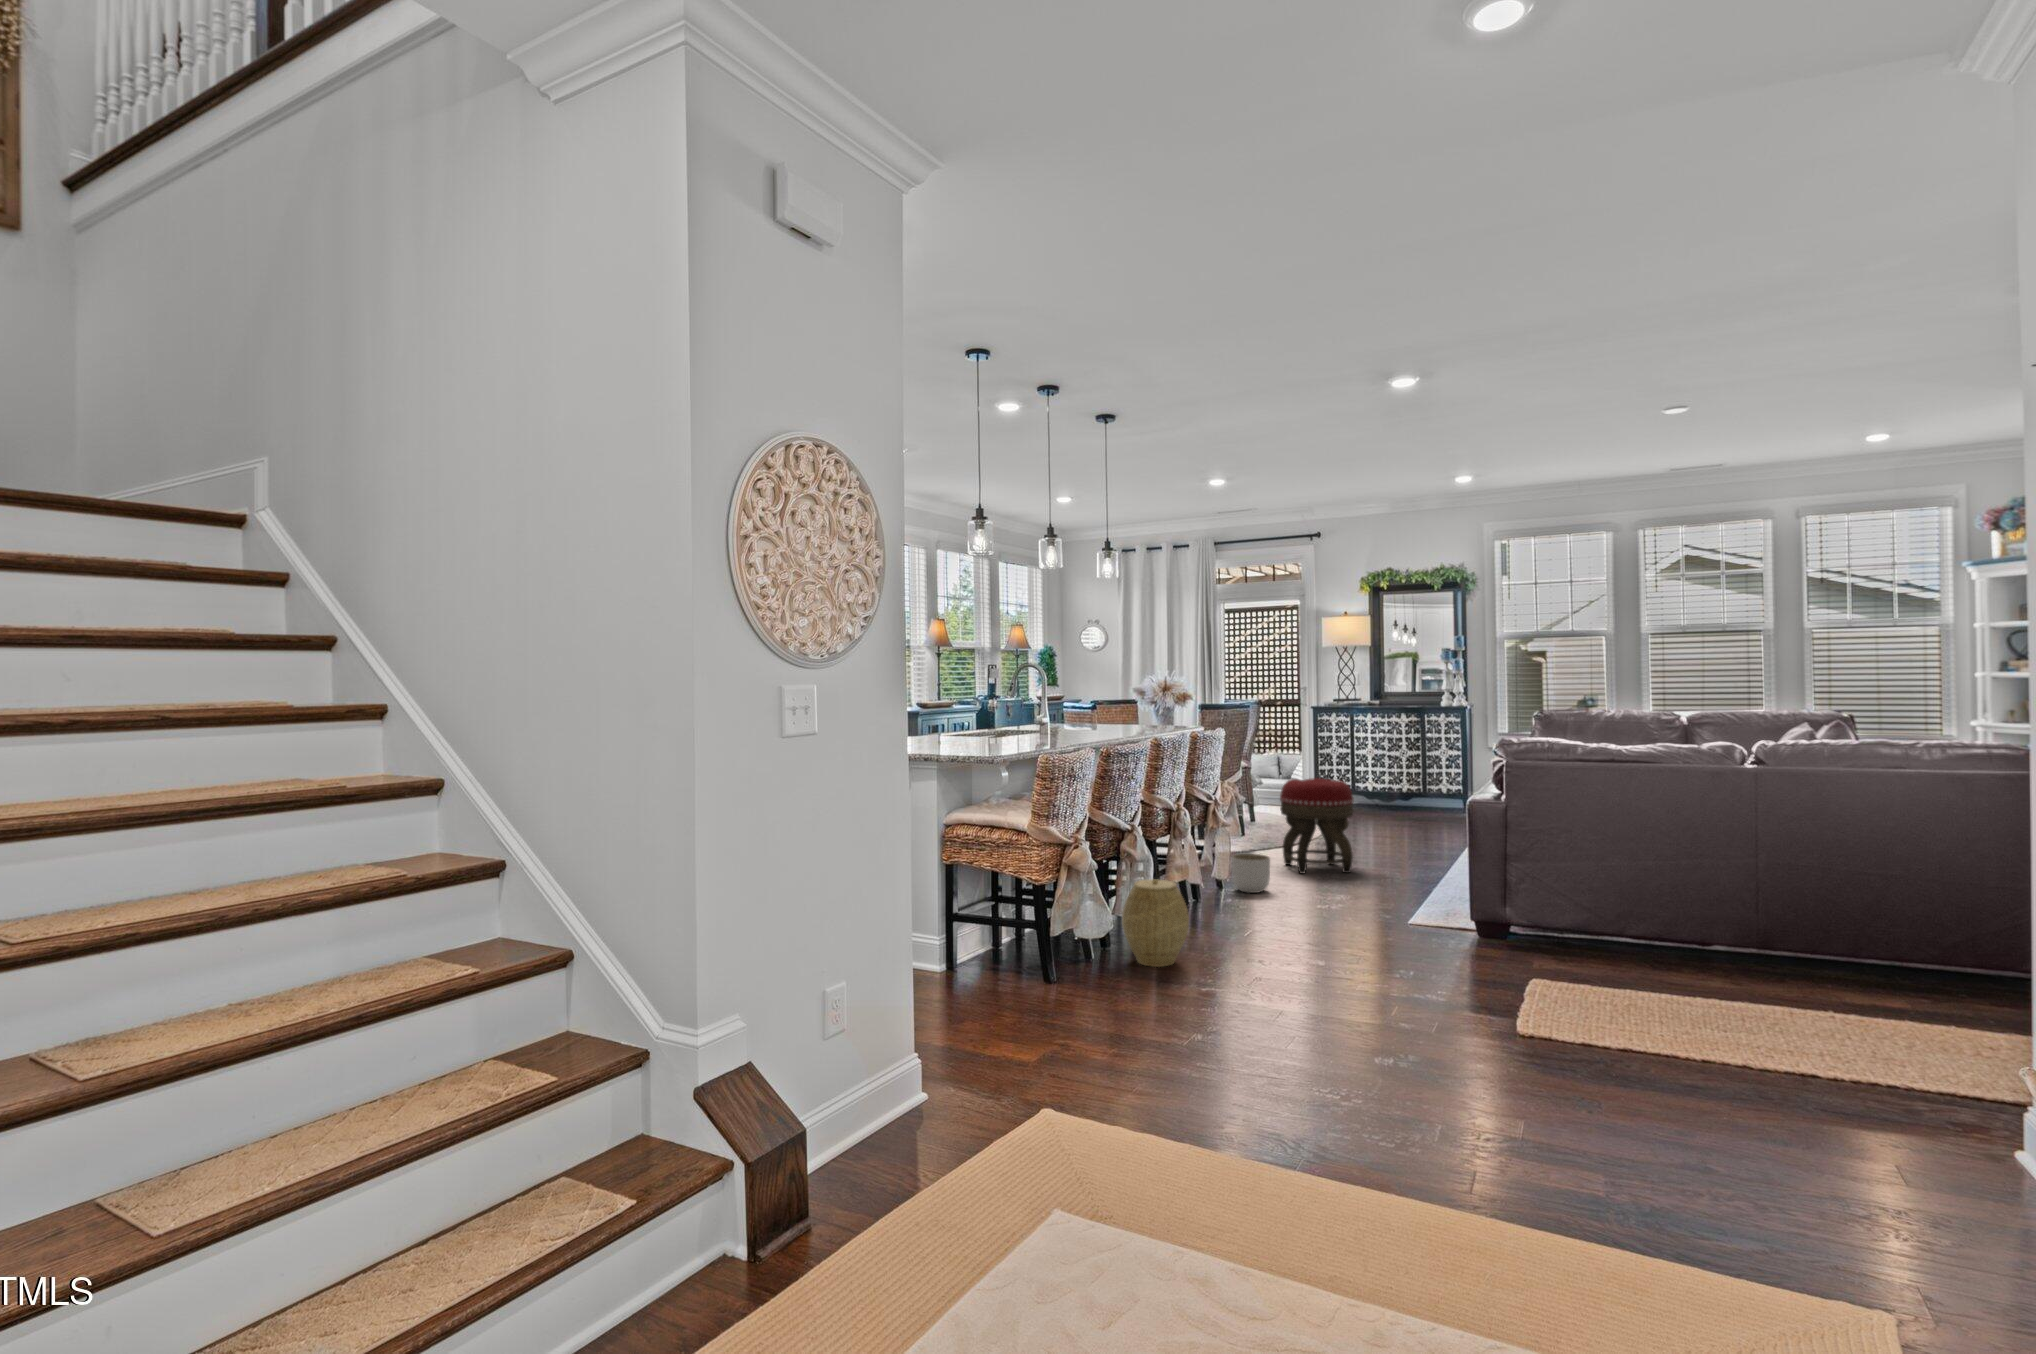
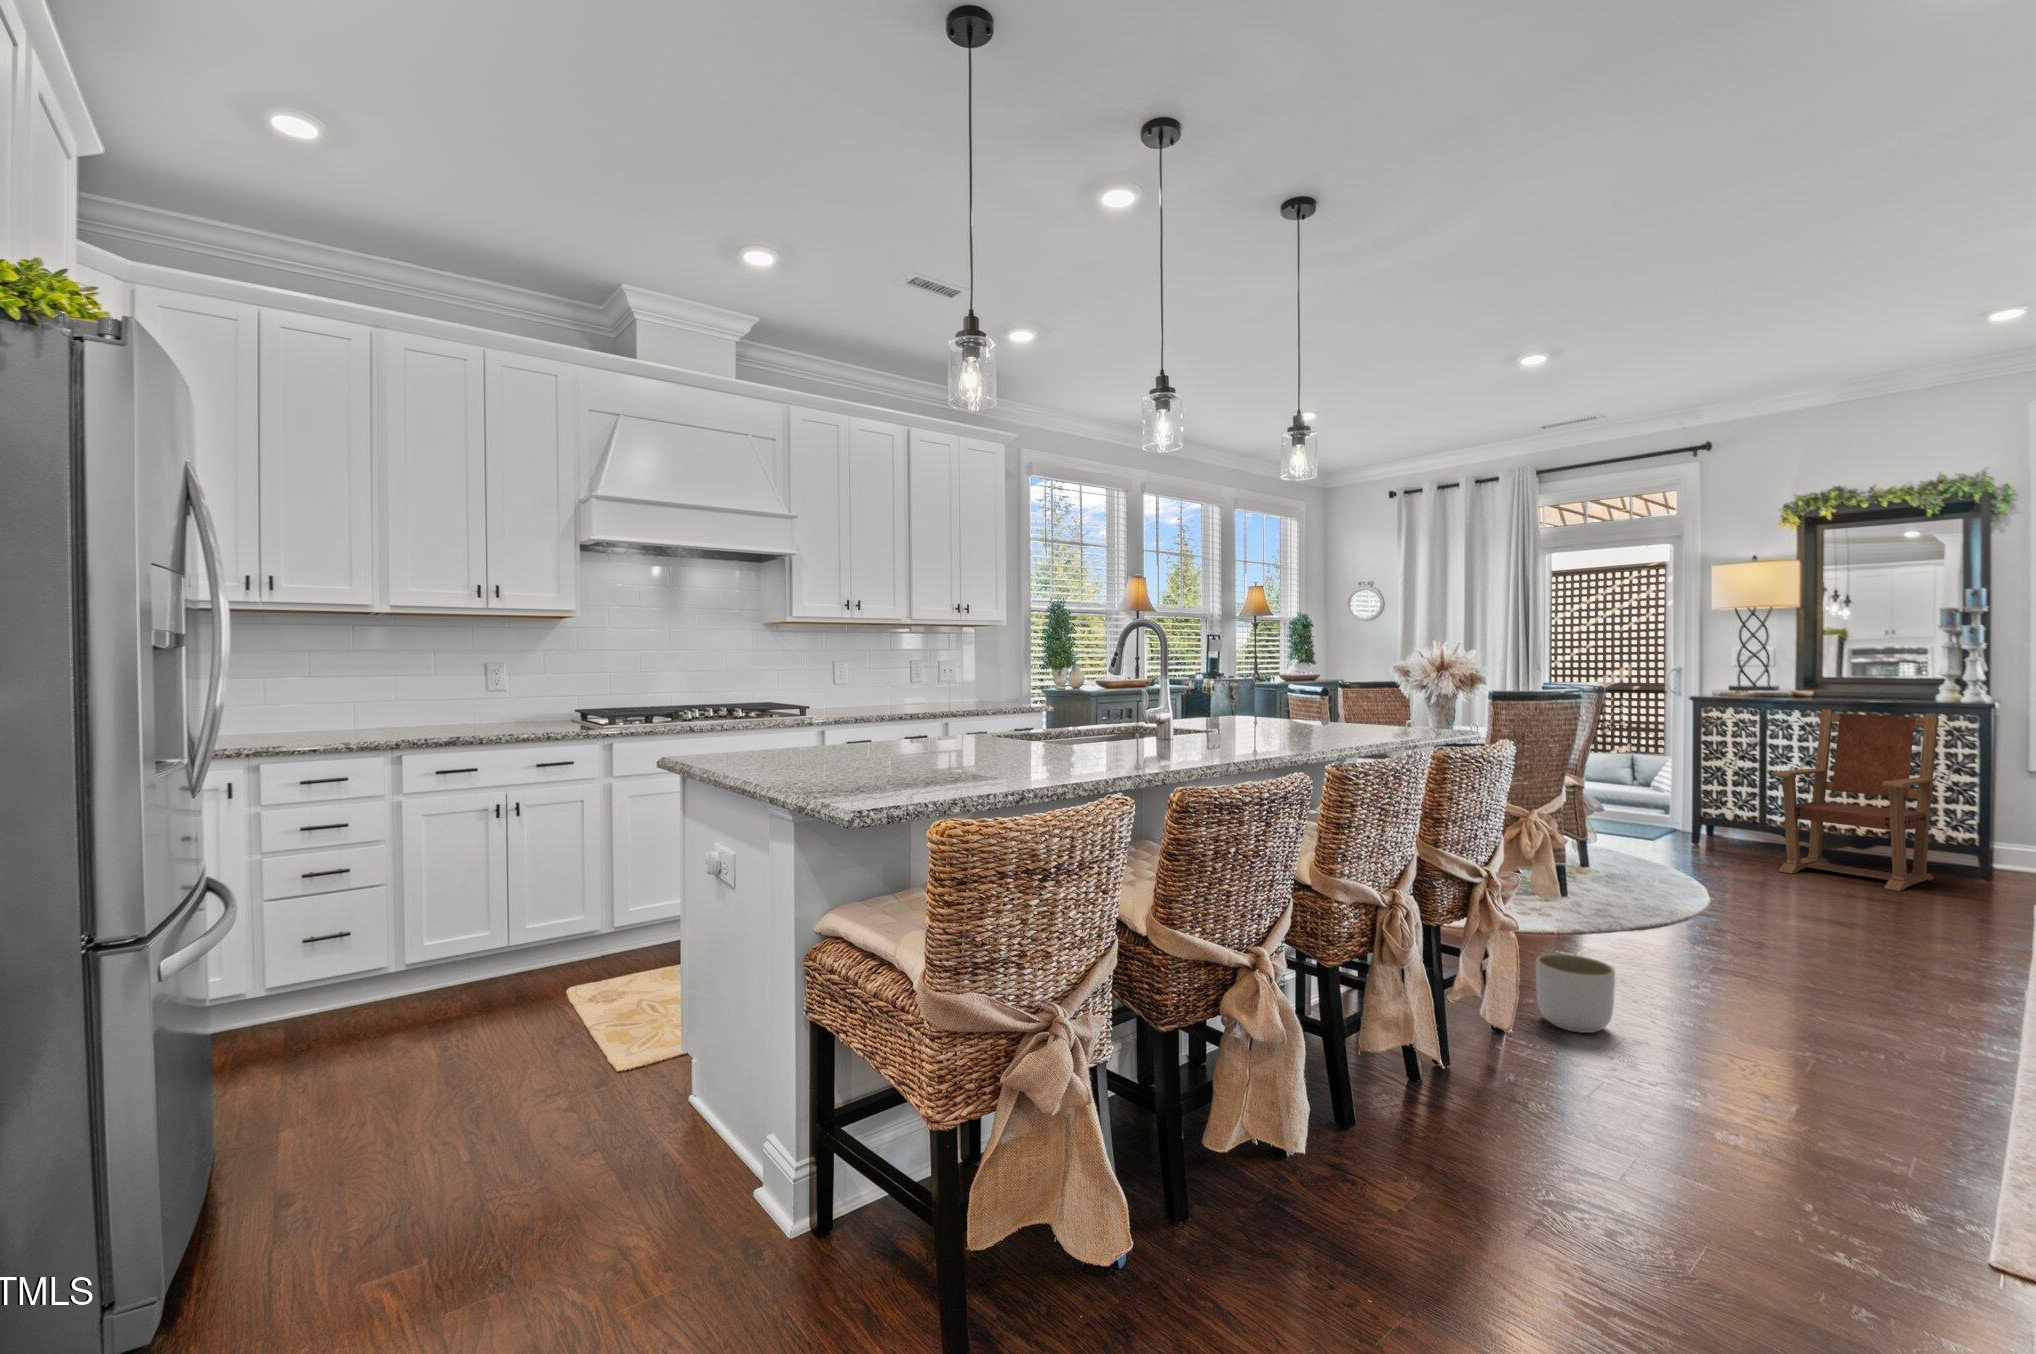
armchair: none [1355,713,1440,823] -> present [1772,709,1939,891]
footstool: present [1280,778,1353,874] -> none [1637,820,1793,1000]
woven basket: present [1122,879,1189,967] -> none [1245,1052,1400,1267]

